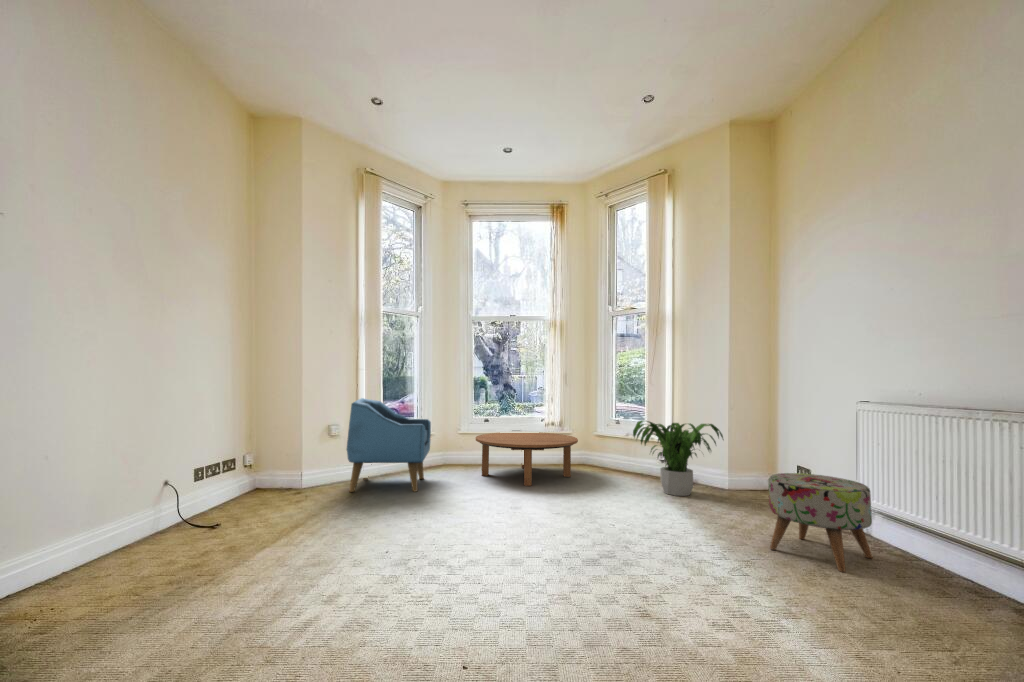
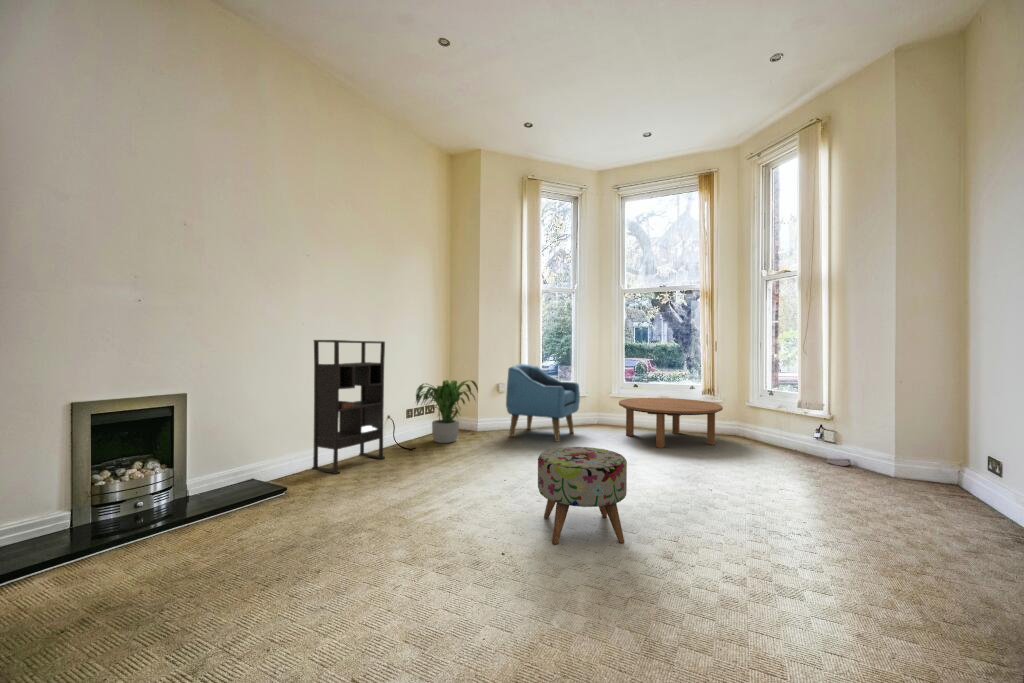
bookshelf: none [17,356,186,602] -> present [312,340,385,474]
potted plant: present [633,421,724,496] -> present [416,380,478,443]
ottoman: present [769,473,872,572] -> present [538,447,627,544]

